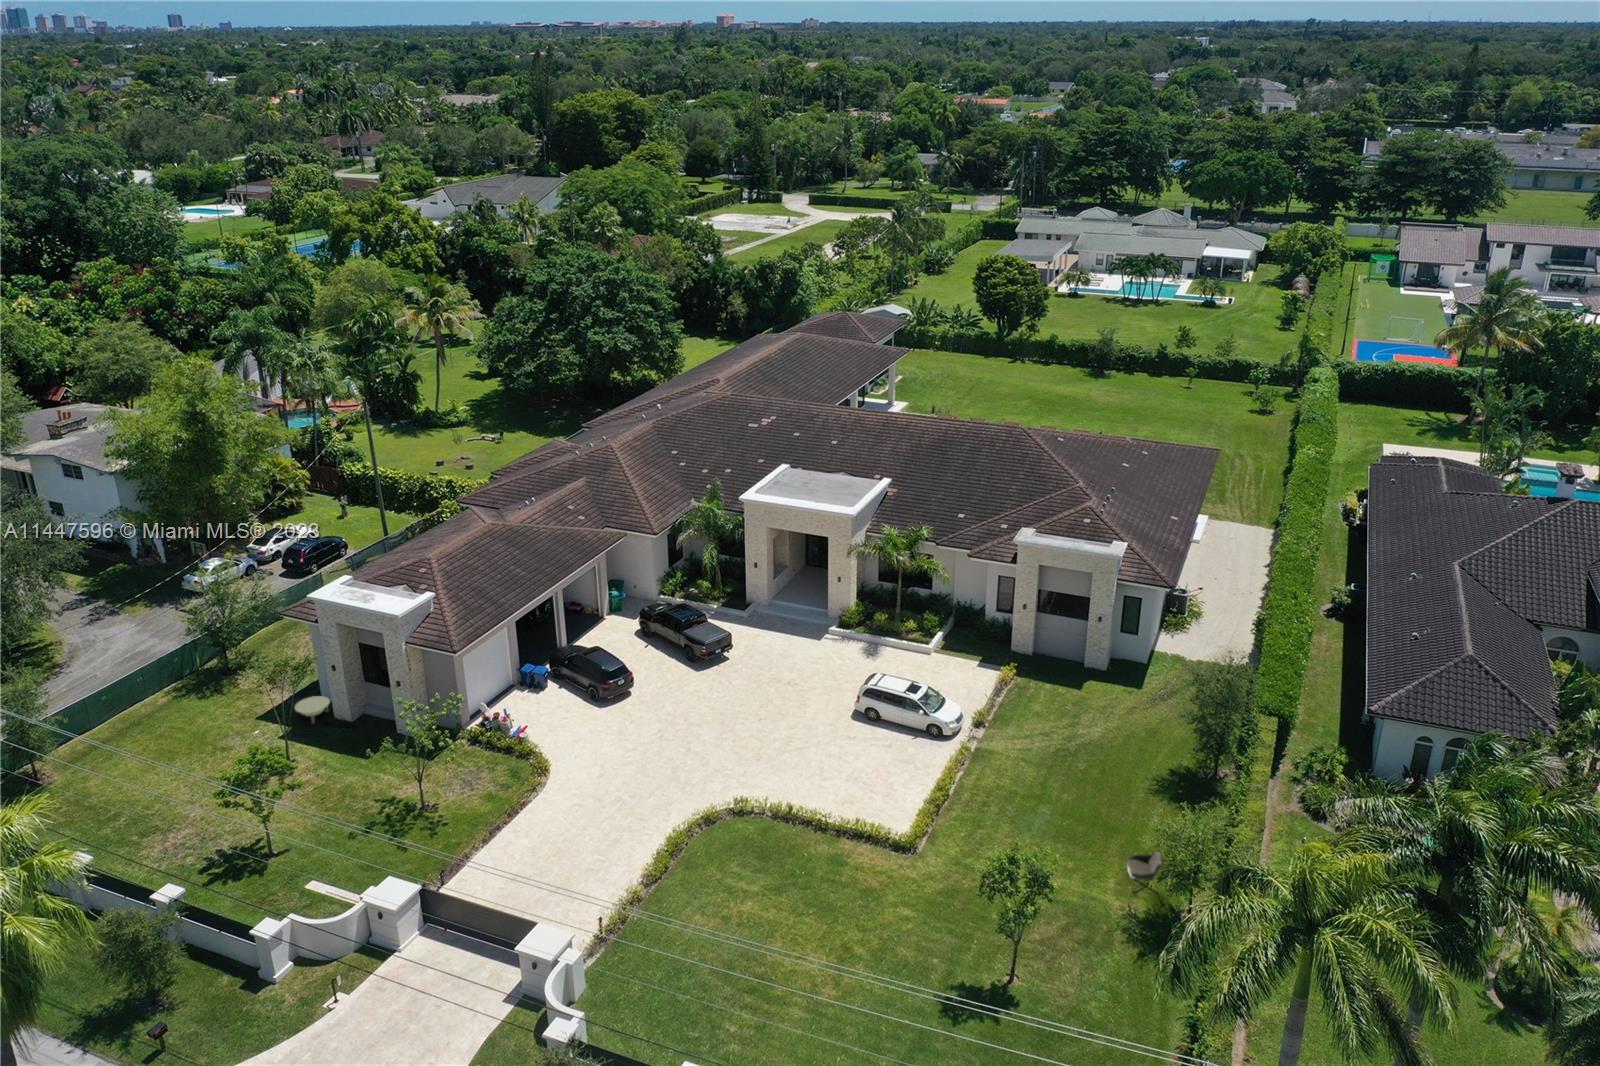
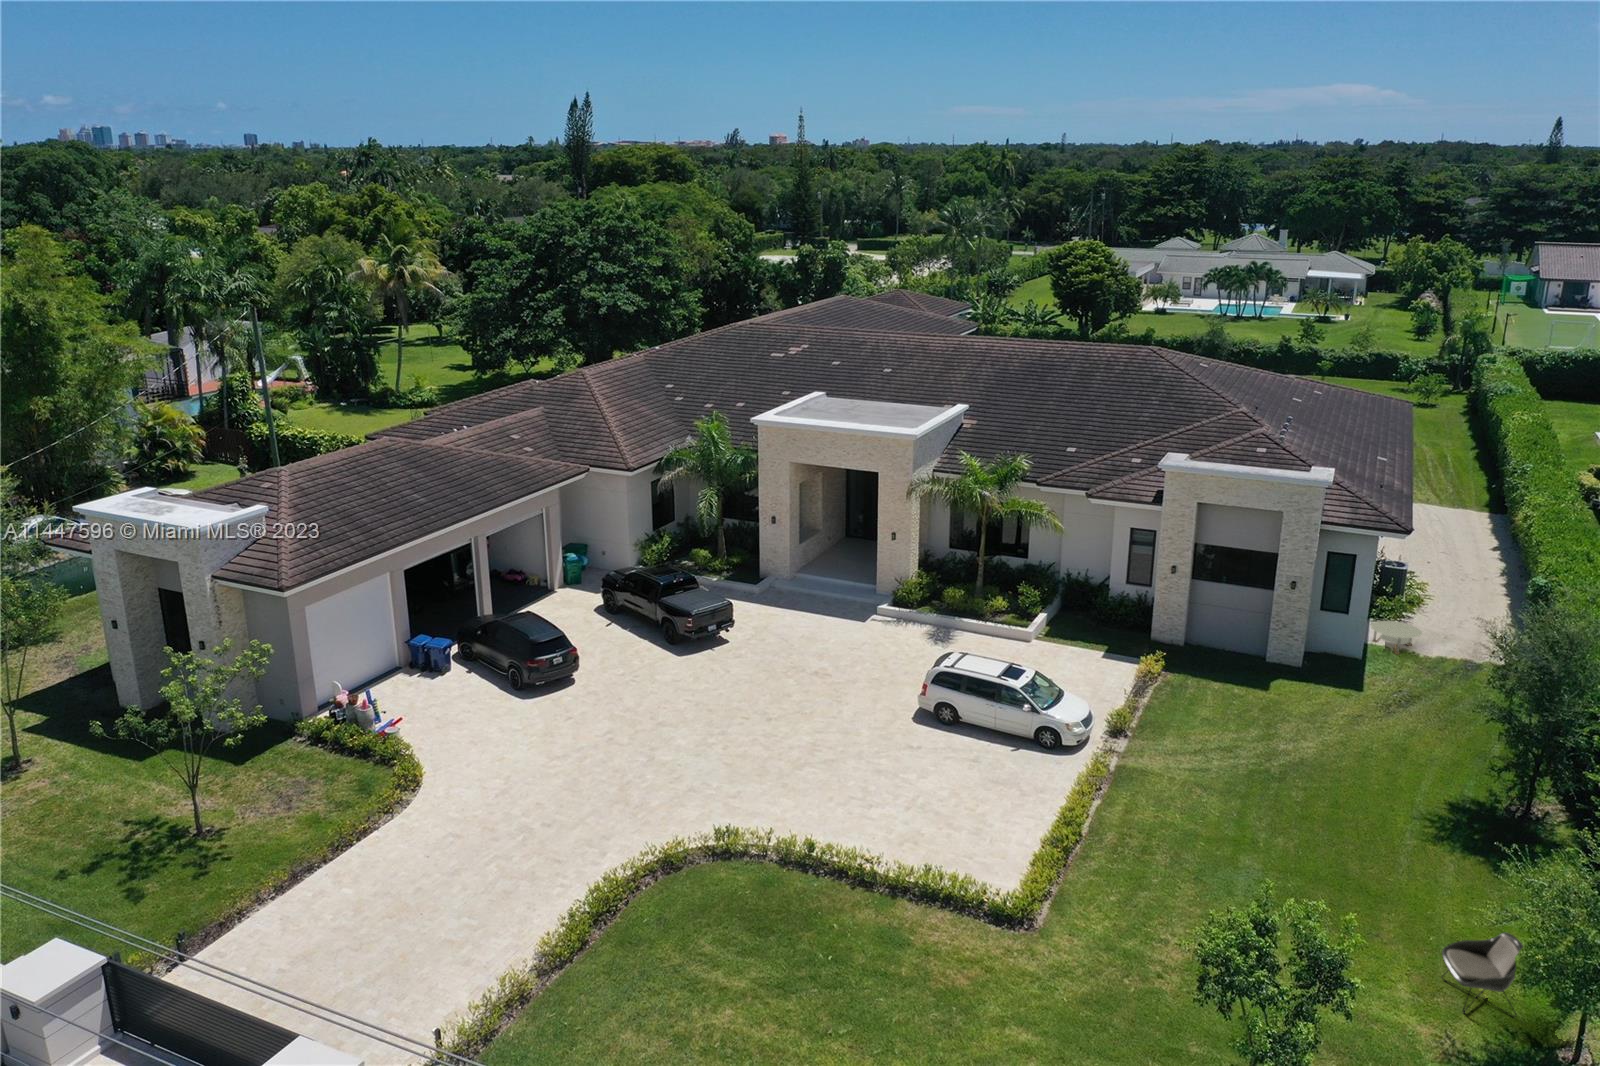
round table: present [295,696,330,724] -> present [1371,621,1422,654]

